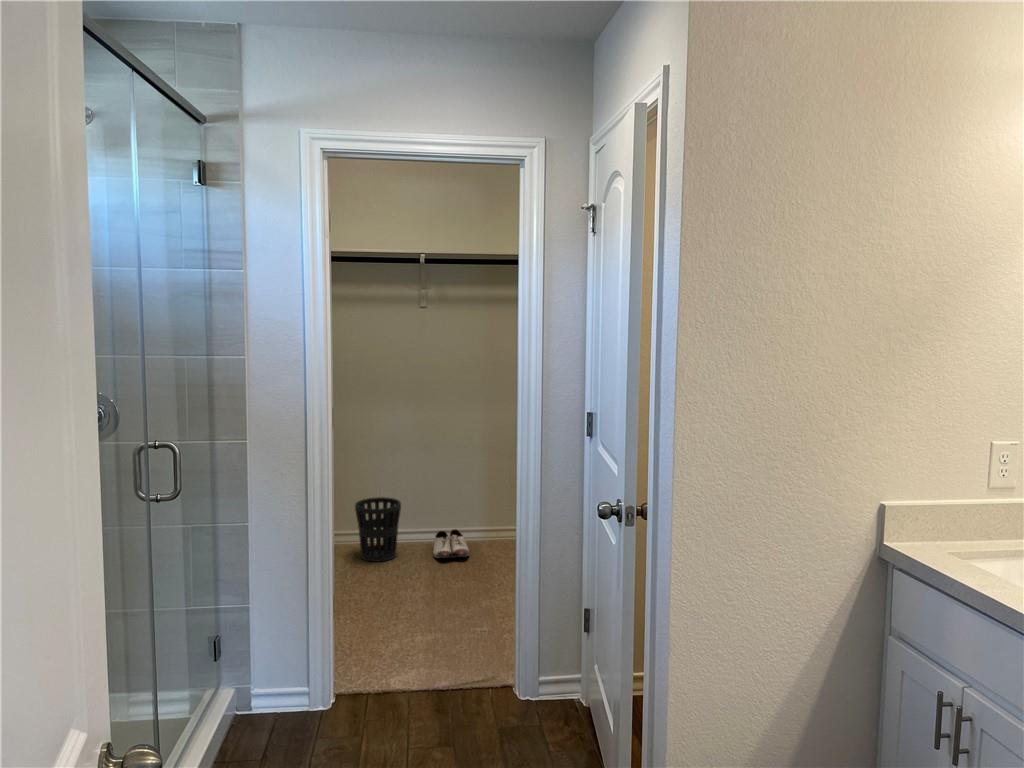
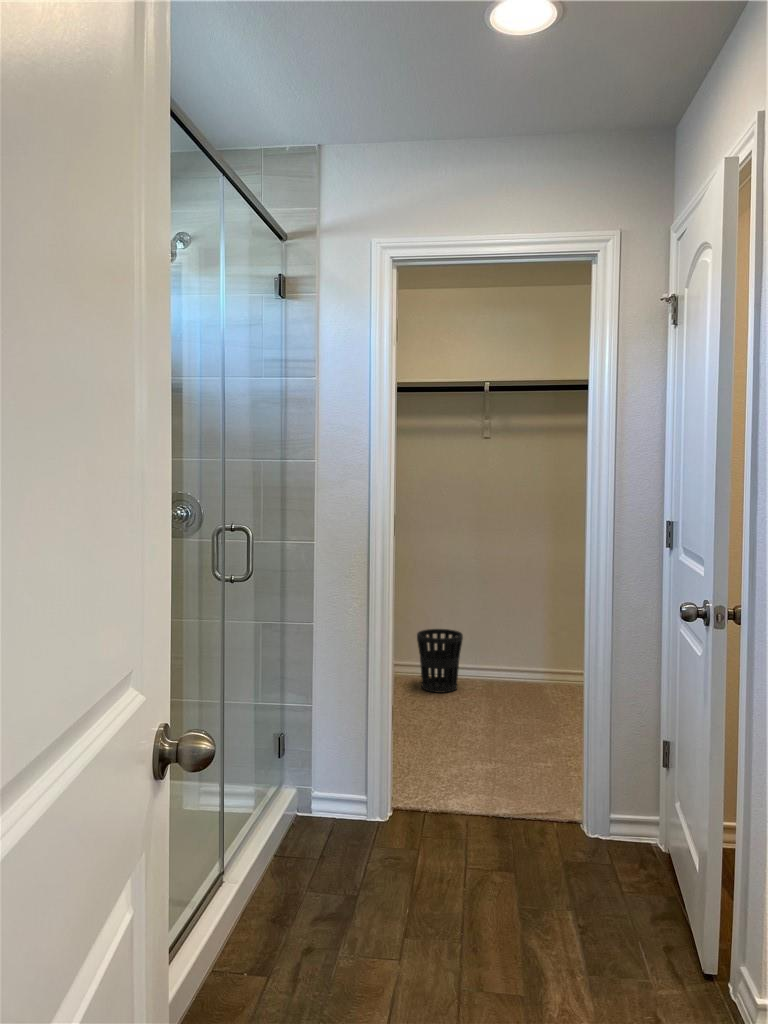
shoe: present [433,529,469,558] -> none [494,666,533,694]

